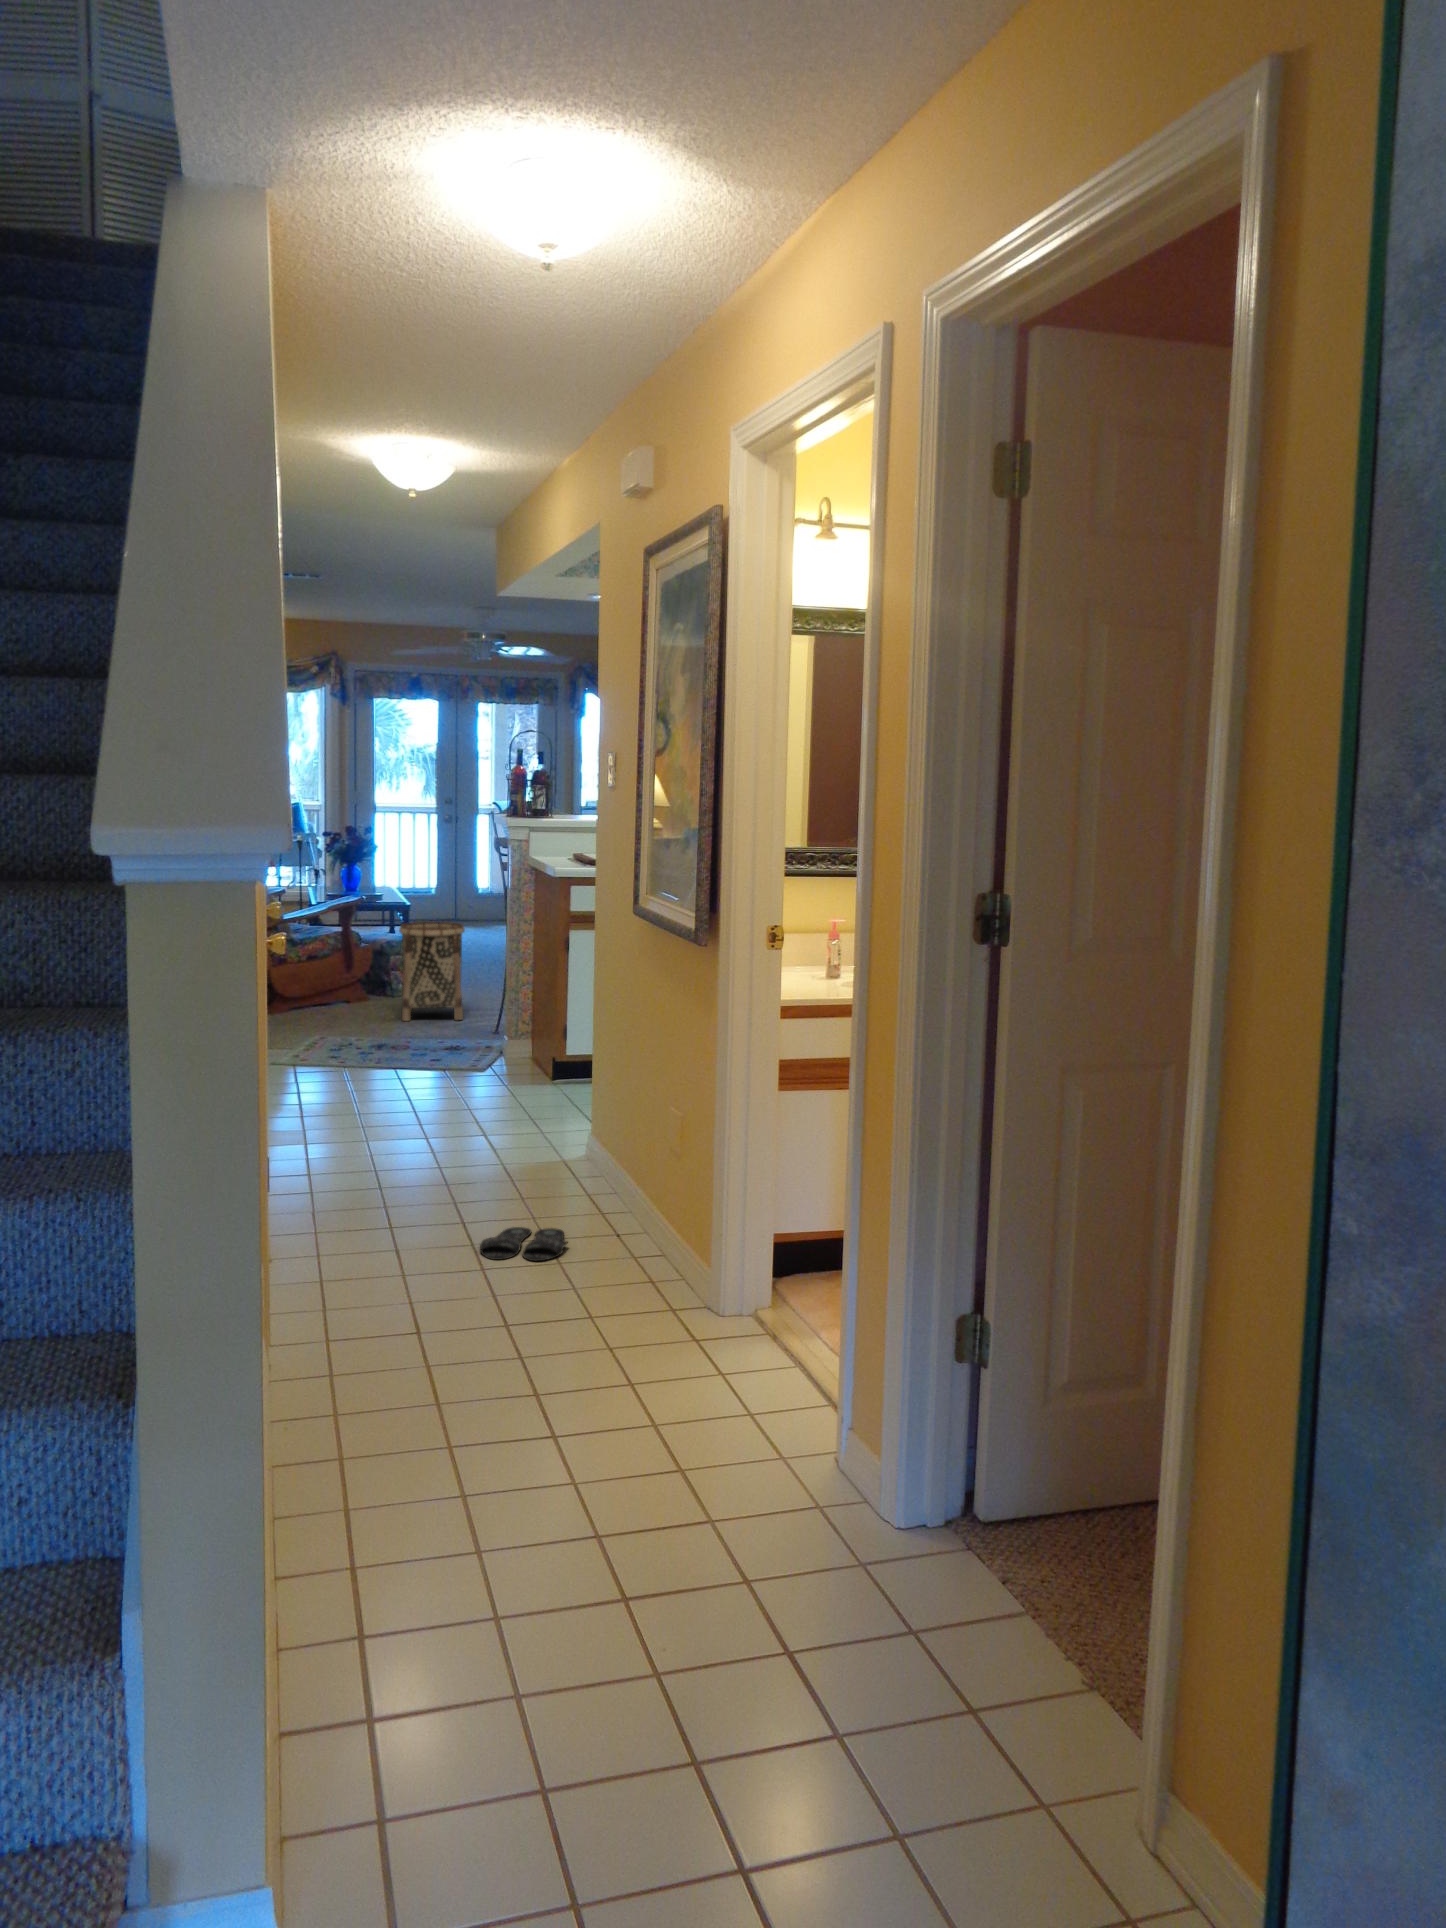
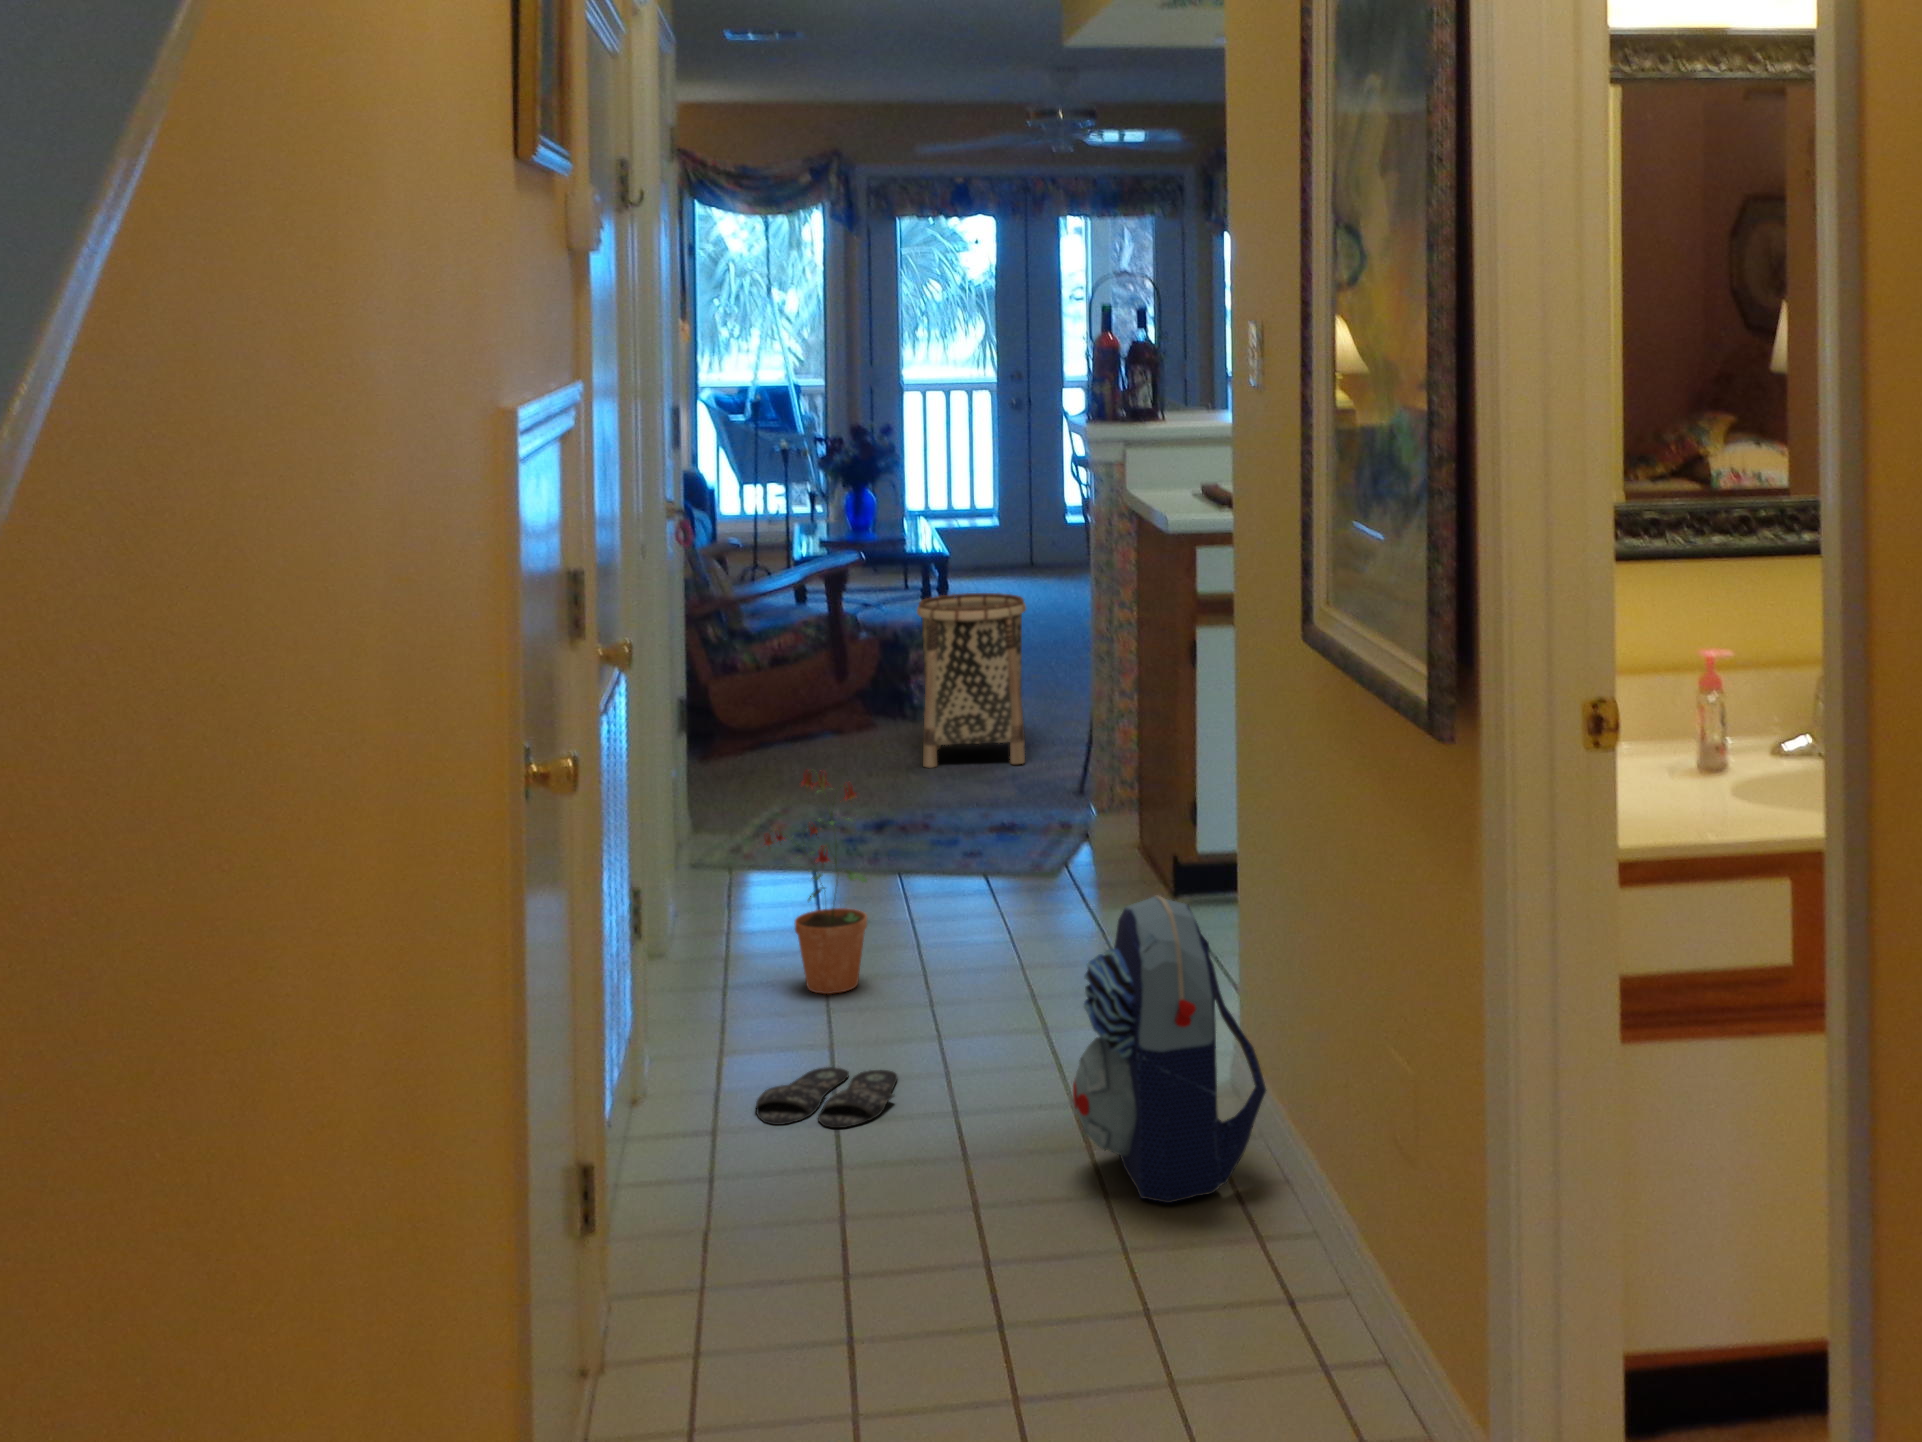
potted plant: none [324,1000,389,1121] -> present [764,771,867,994]
backpack: none [506,1051,607,1201] -> present [1073,895,1266,1203]
slippers: present [480,1227,568,1261] -> present [756,1067,897,1128]

